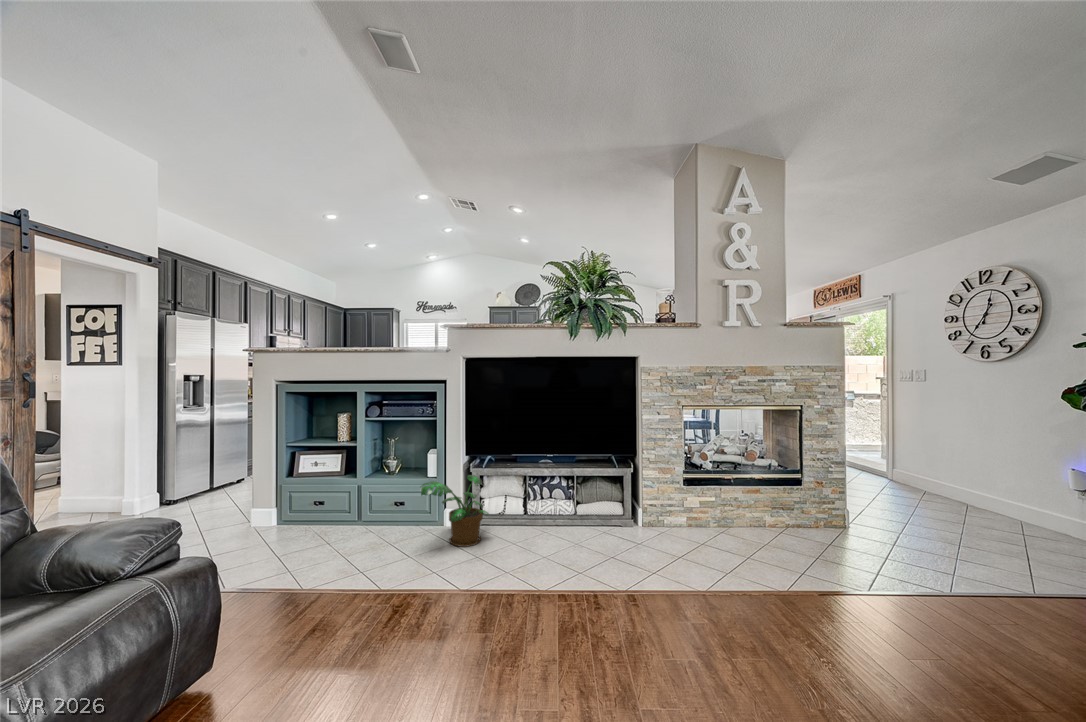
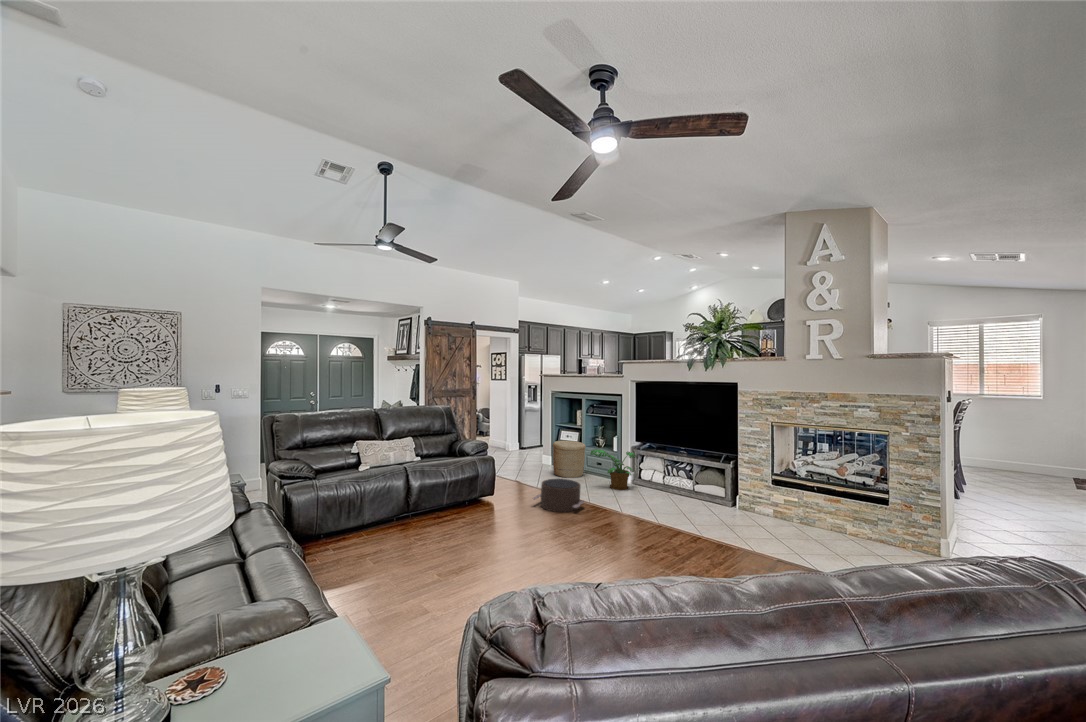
woven basket: none [309,473,377,549] -> present [553,441,586,478]
pouf: none [383,563,502,661] -> present [533,479,584,512]

